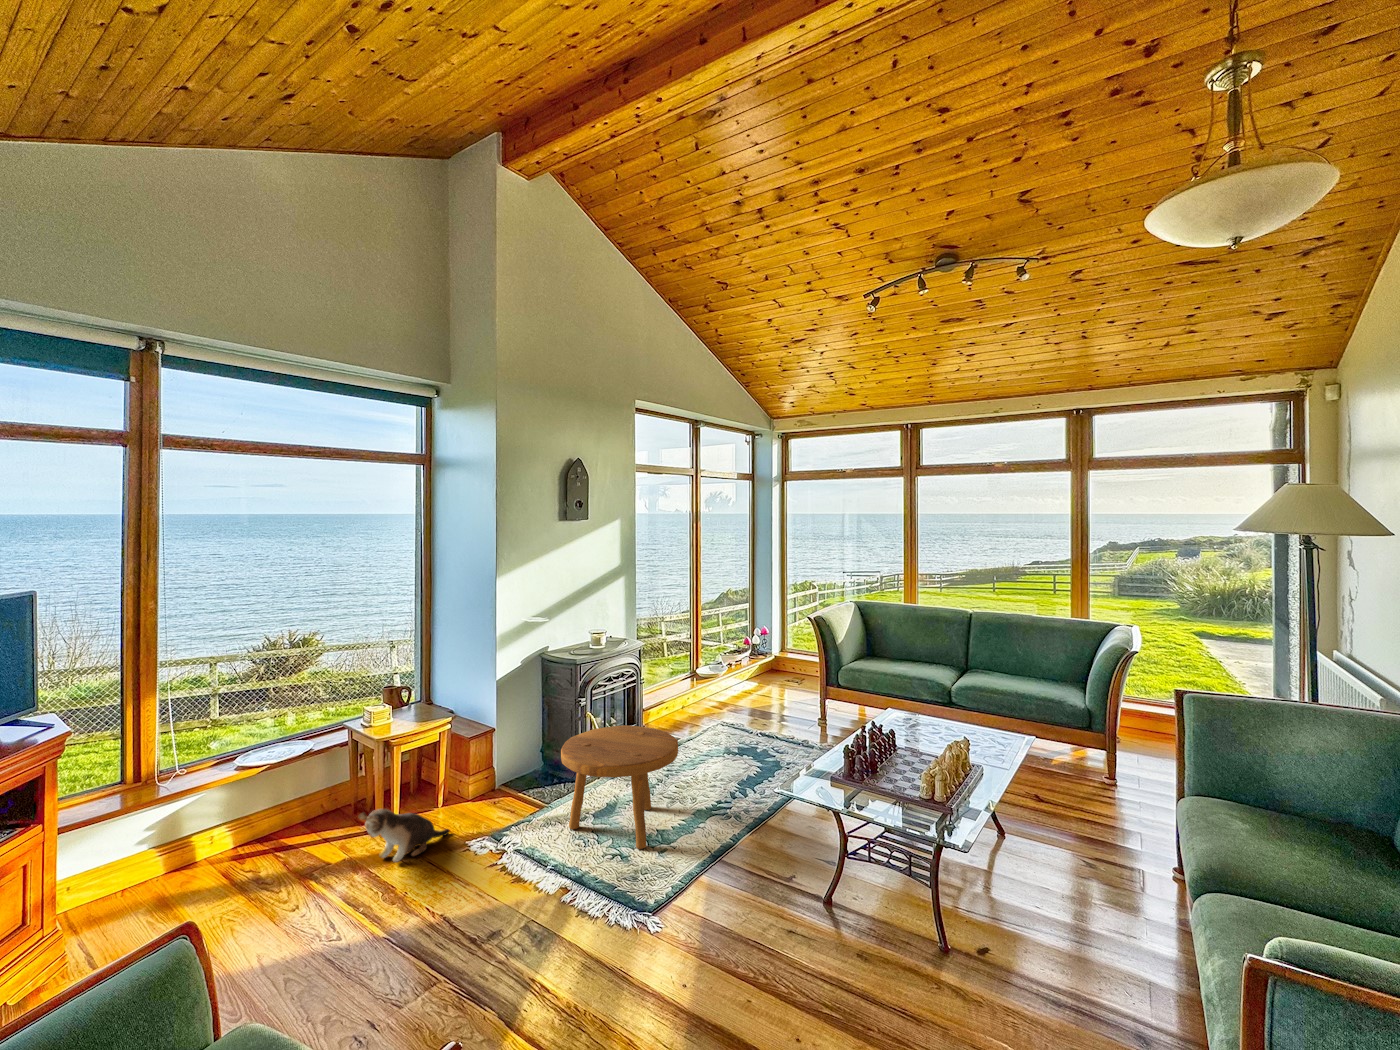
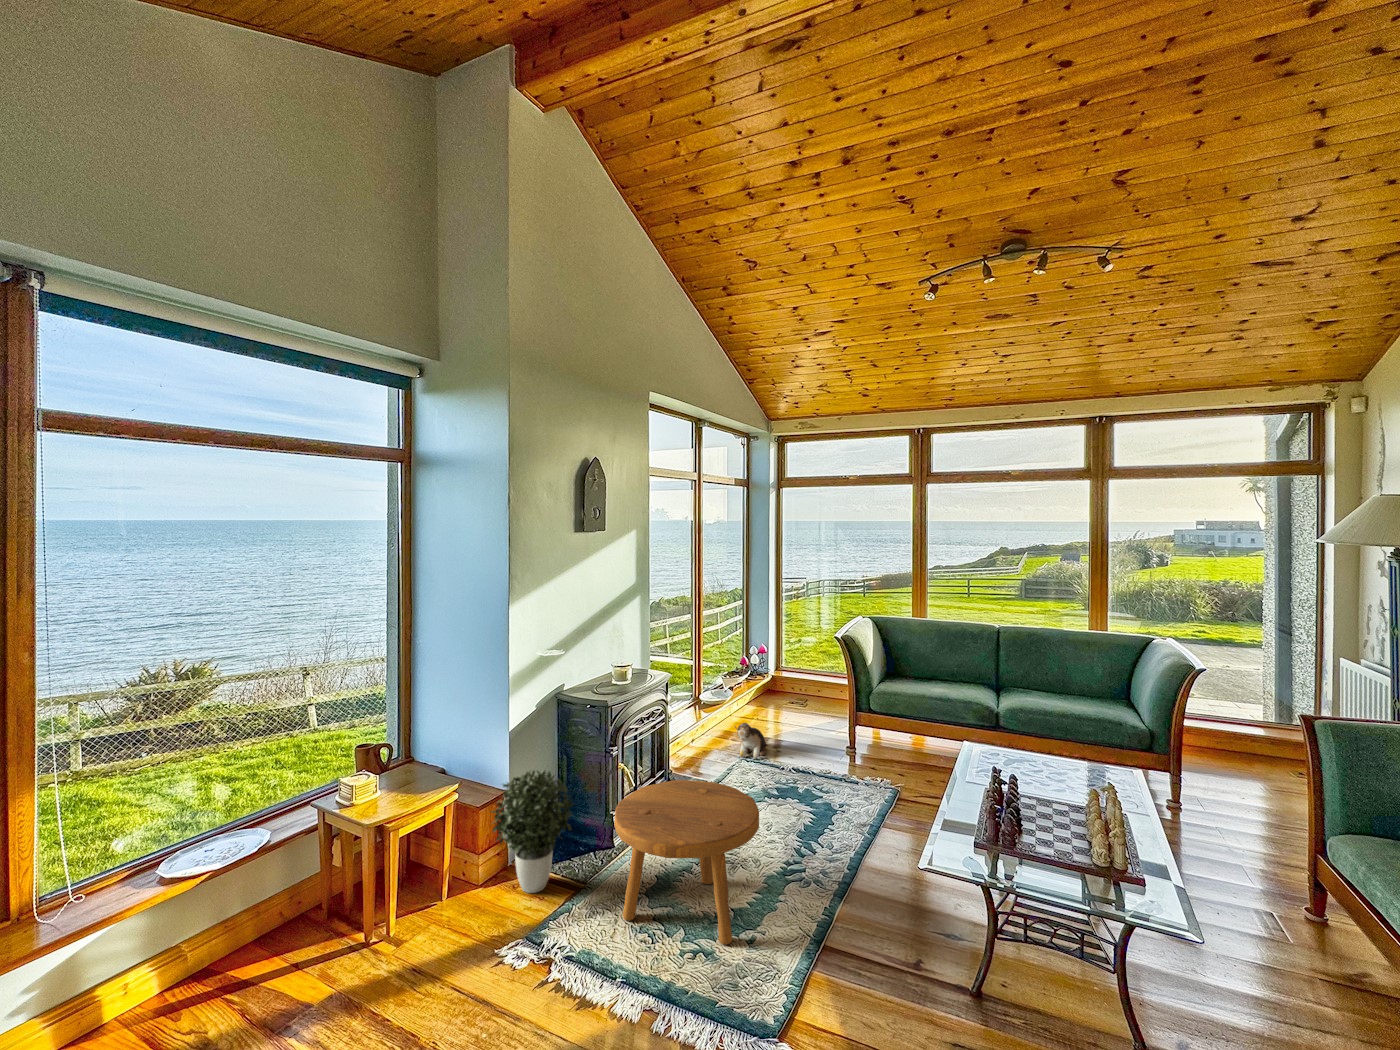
potted plant: none [475,712,543,808] -> present [492,770,574,893]
plush toy: present [358,809,449,862] -> present [735,723,766,758]

